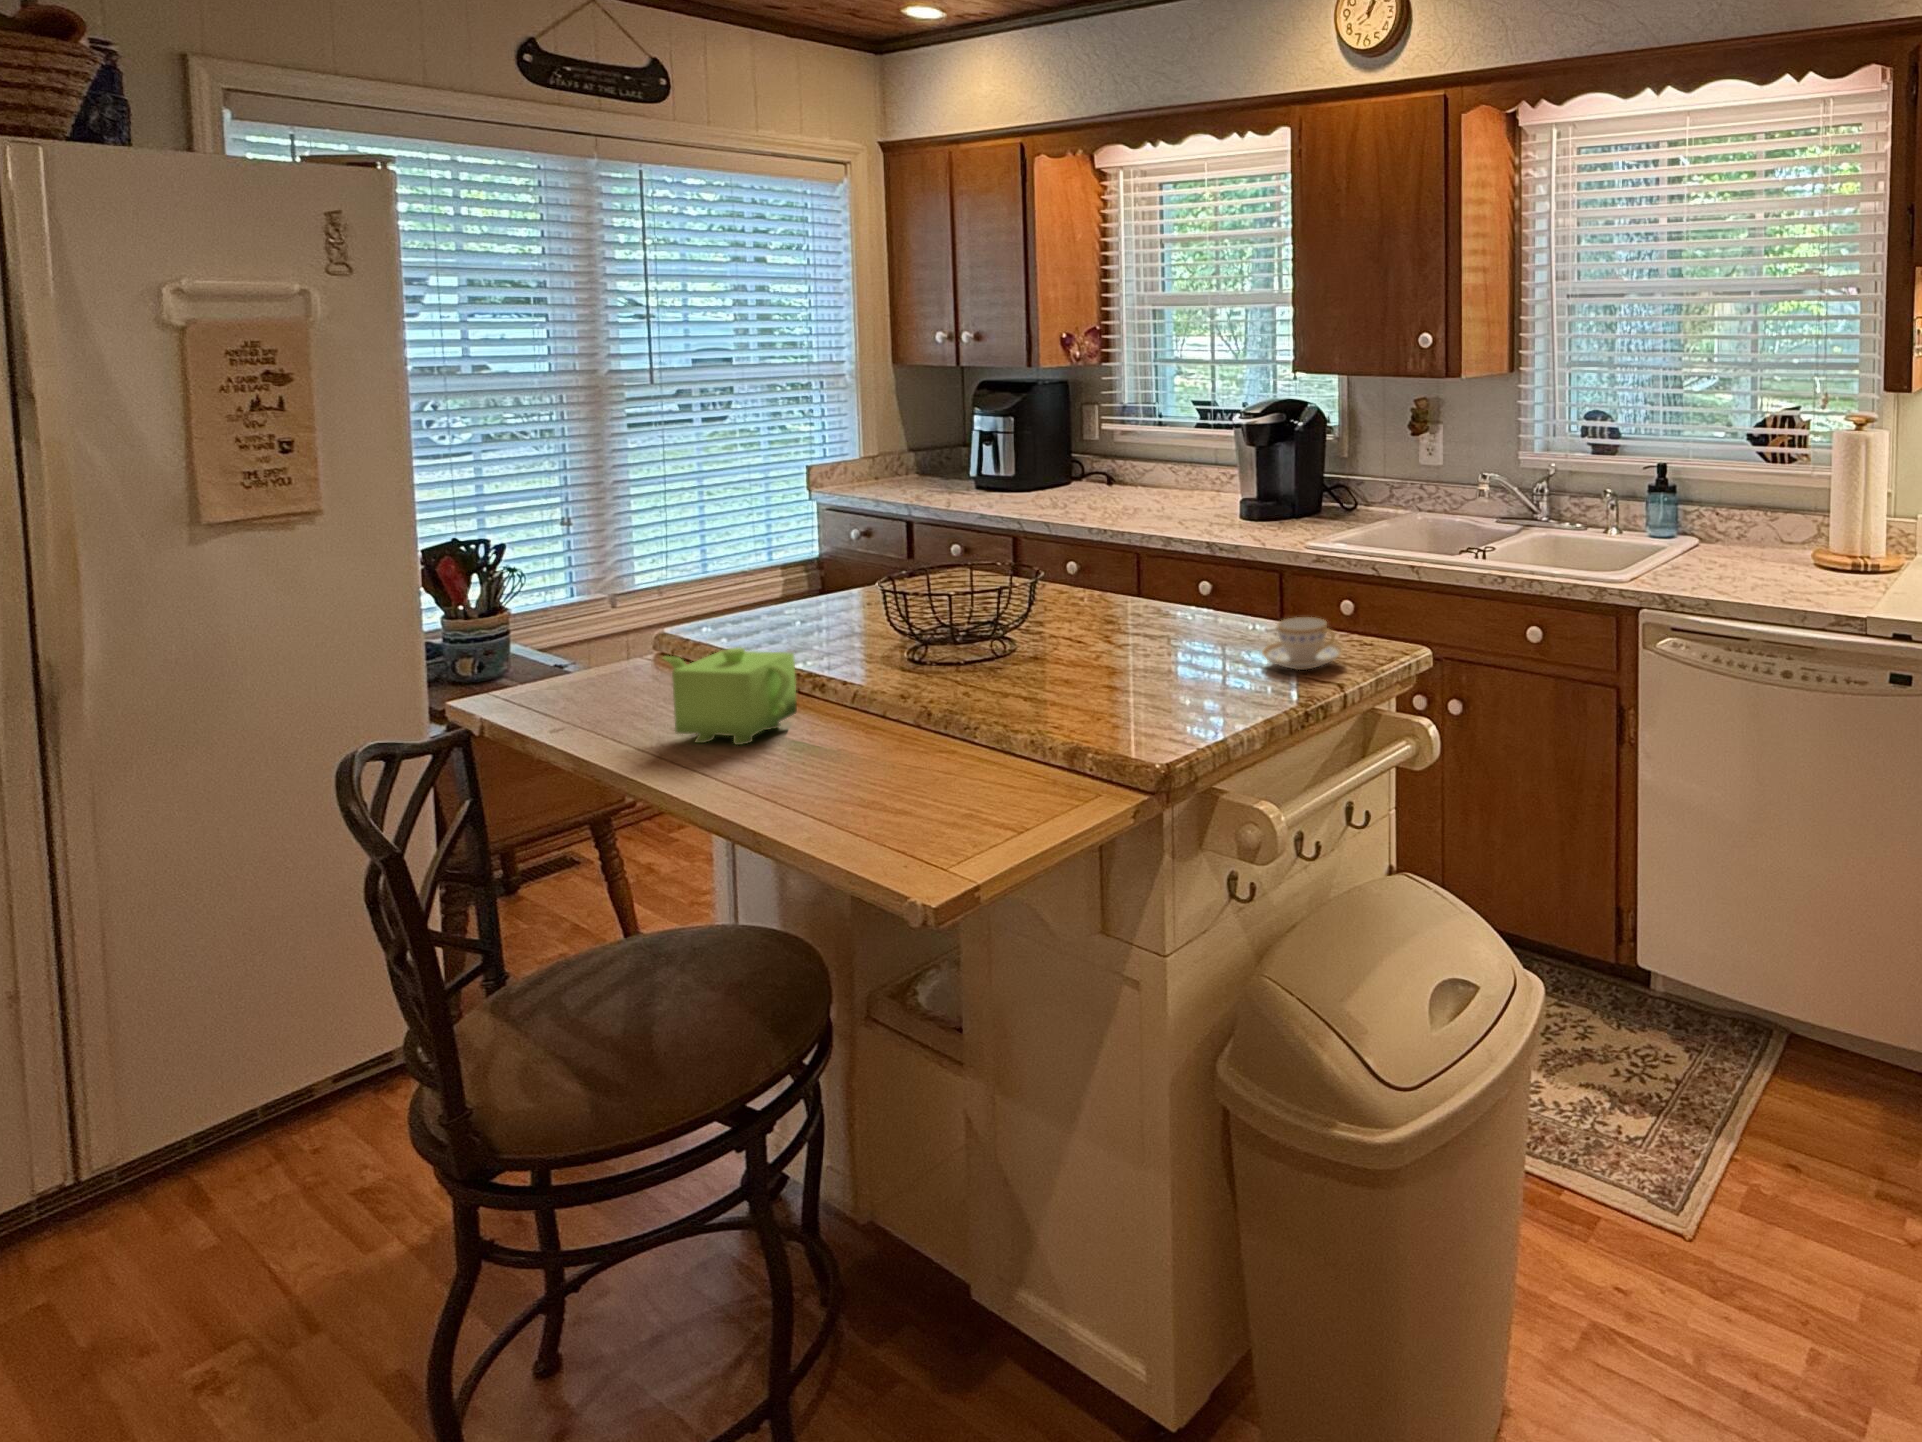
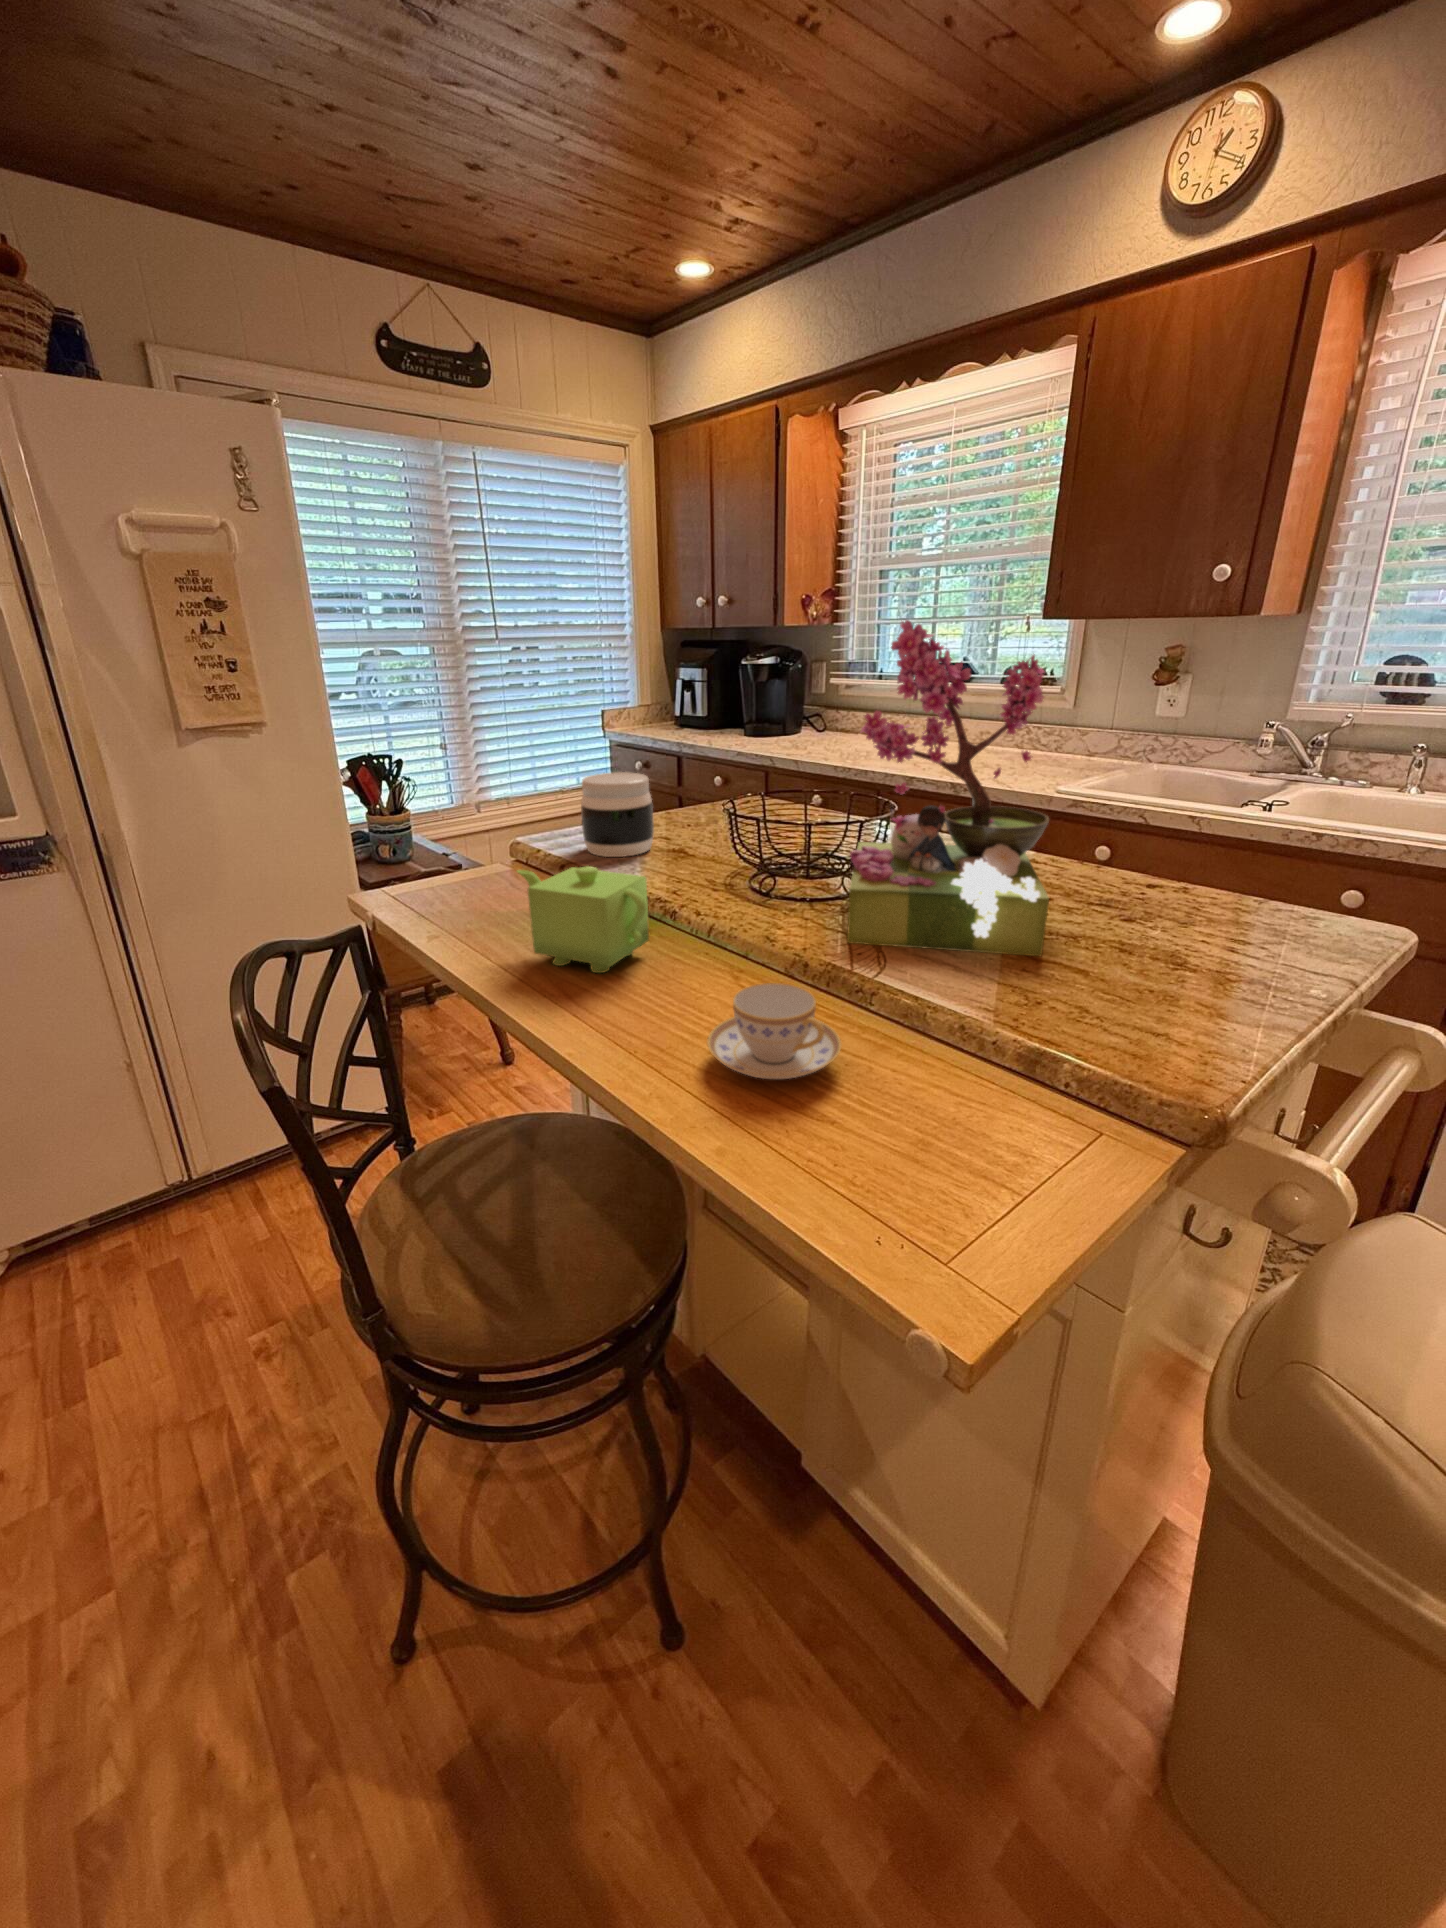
flower arrangement: none [976,426,1157,697] -> present [847,620,1049,956]
jar: none [744,556,826,643] -> present [581,772,654,857]
teacup: present [1262,617,1343,670] -> present [707,983,841,1079]

